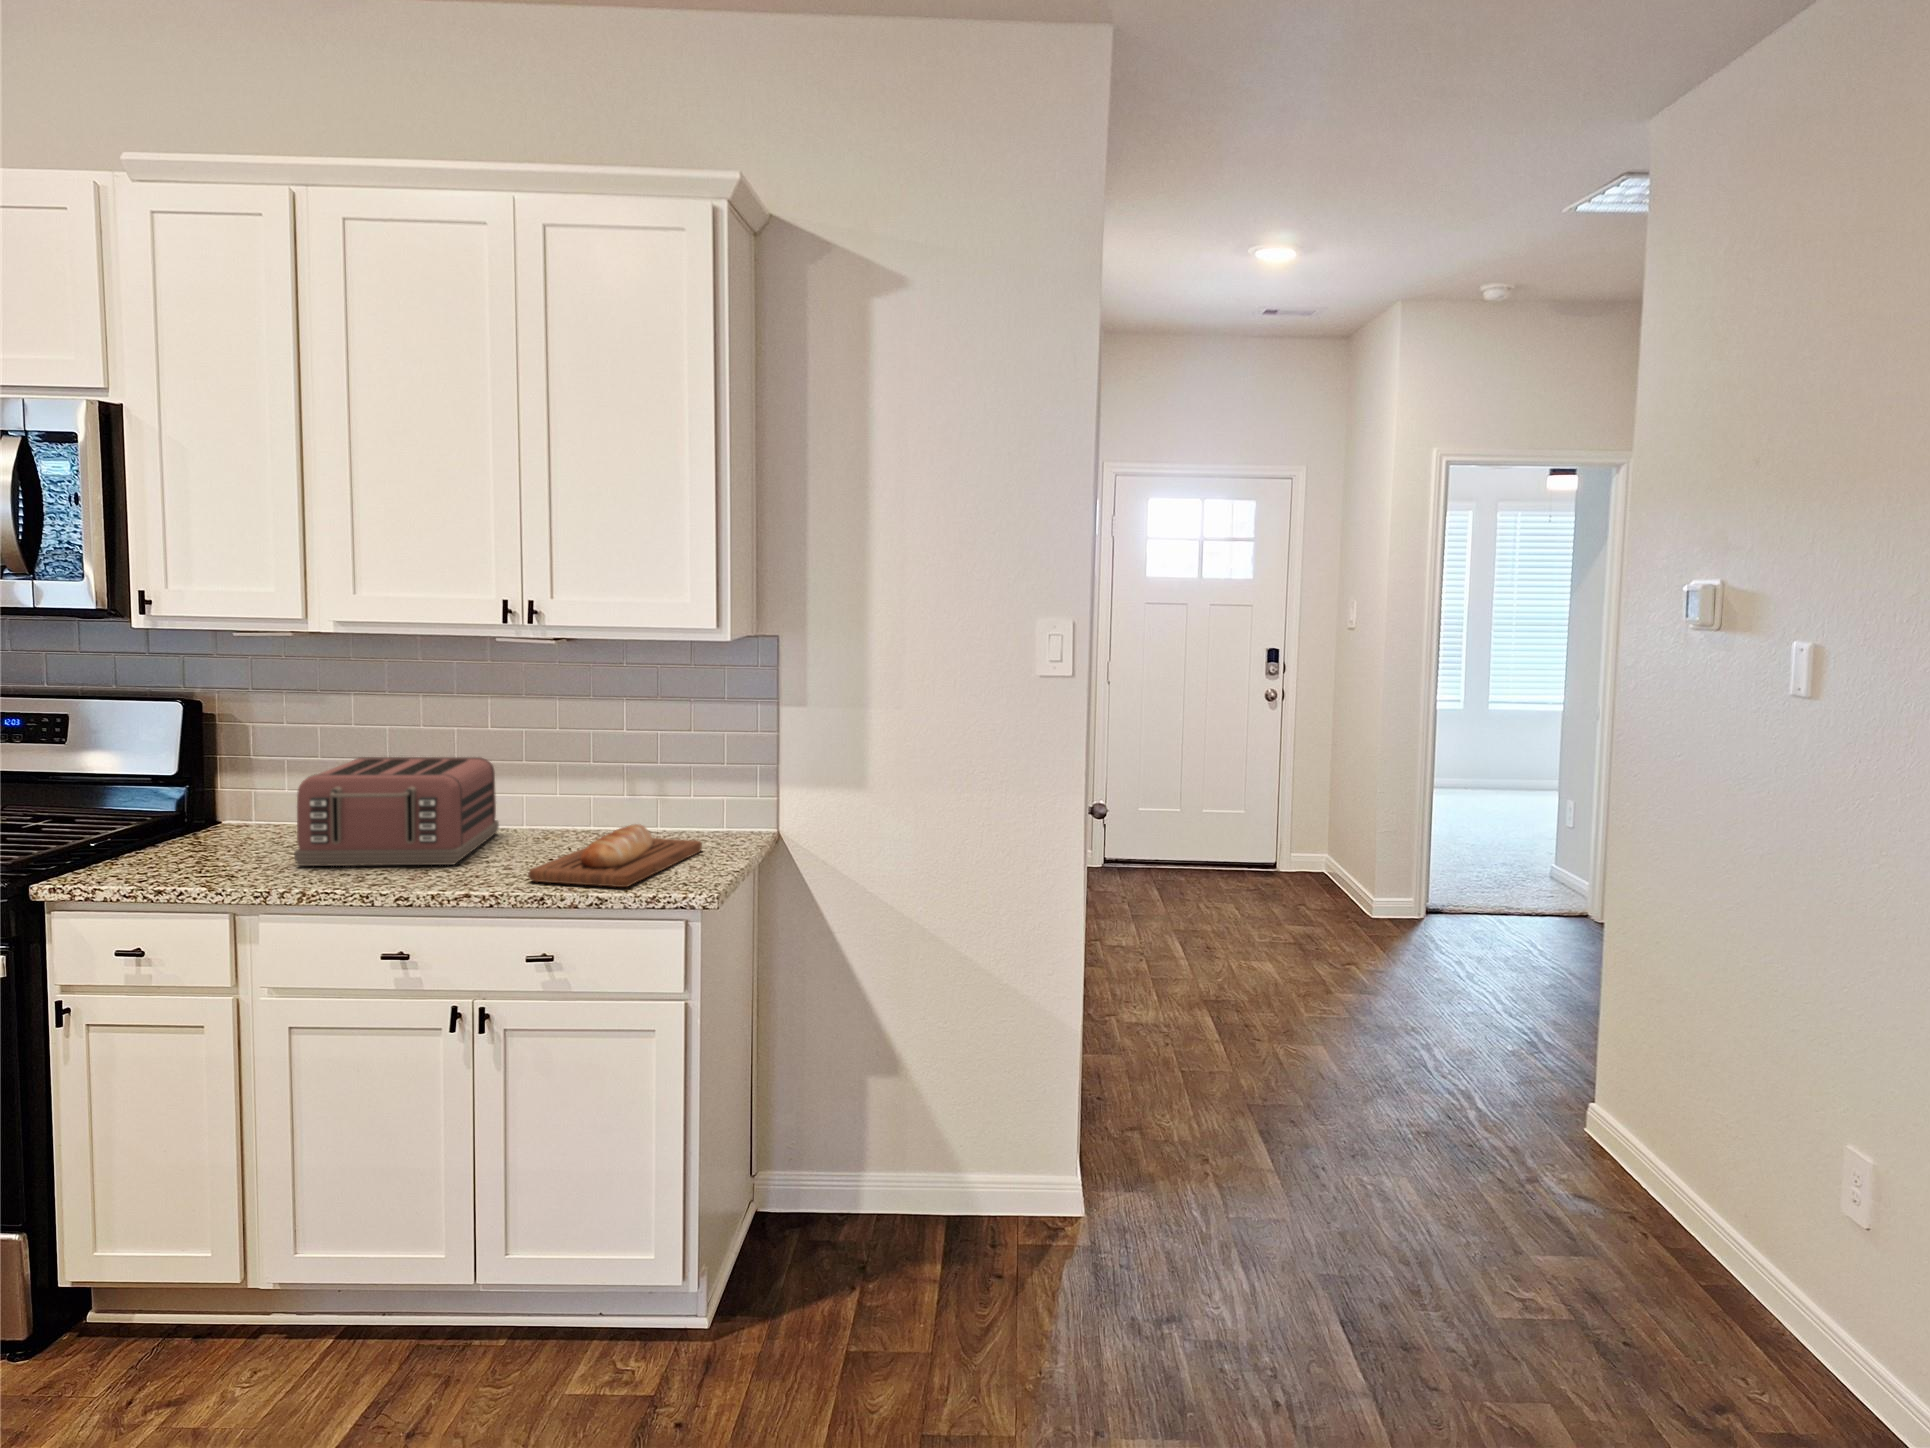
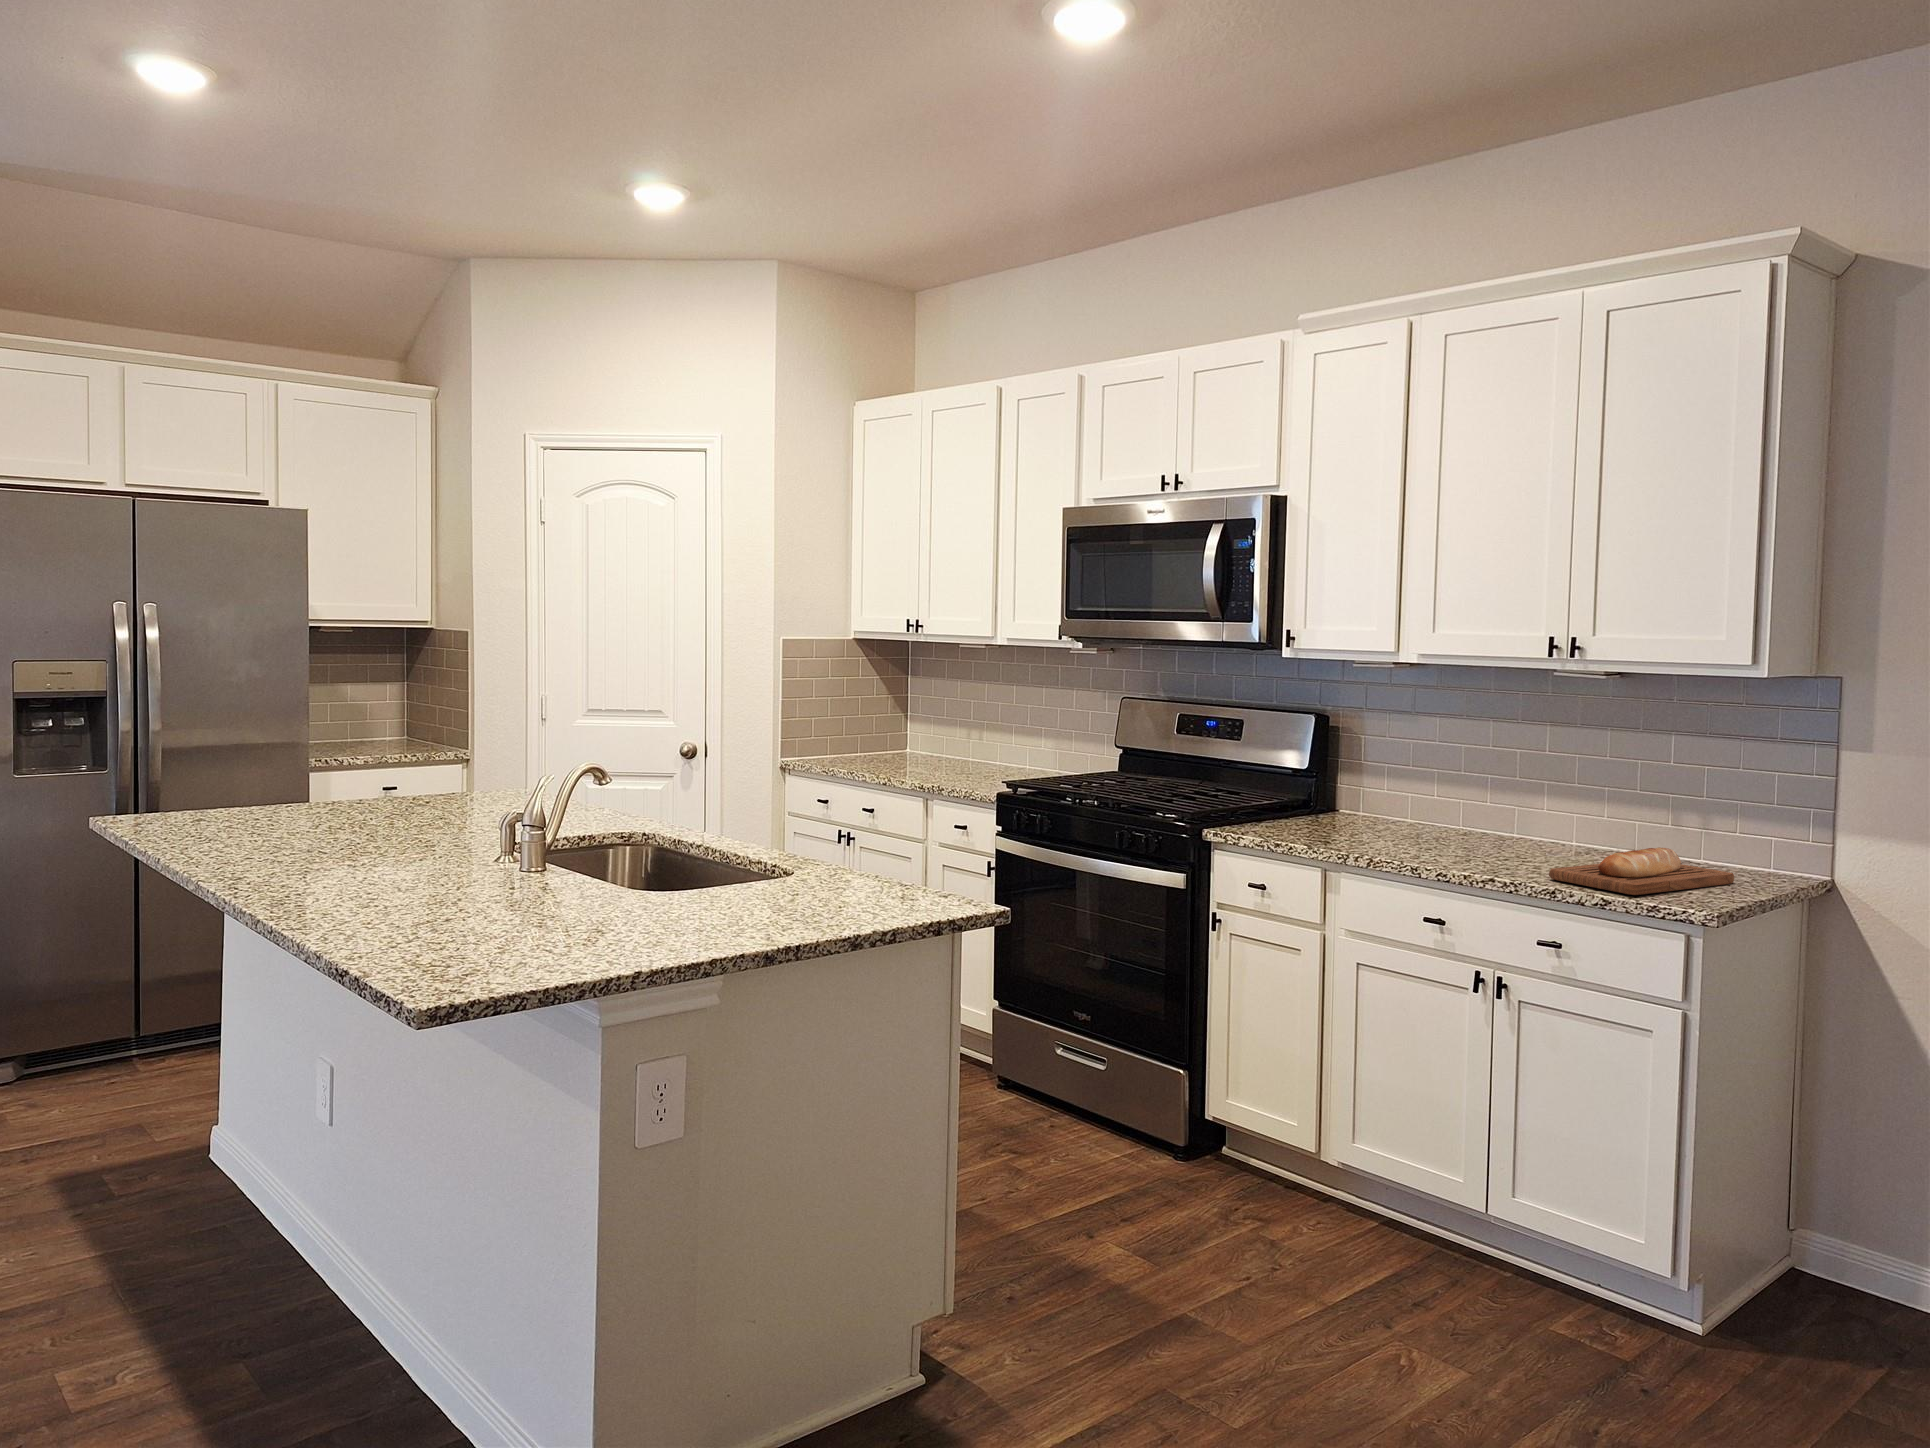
toaster: present [294,757,499,866] -> none [1374,768,1547,859]

